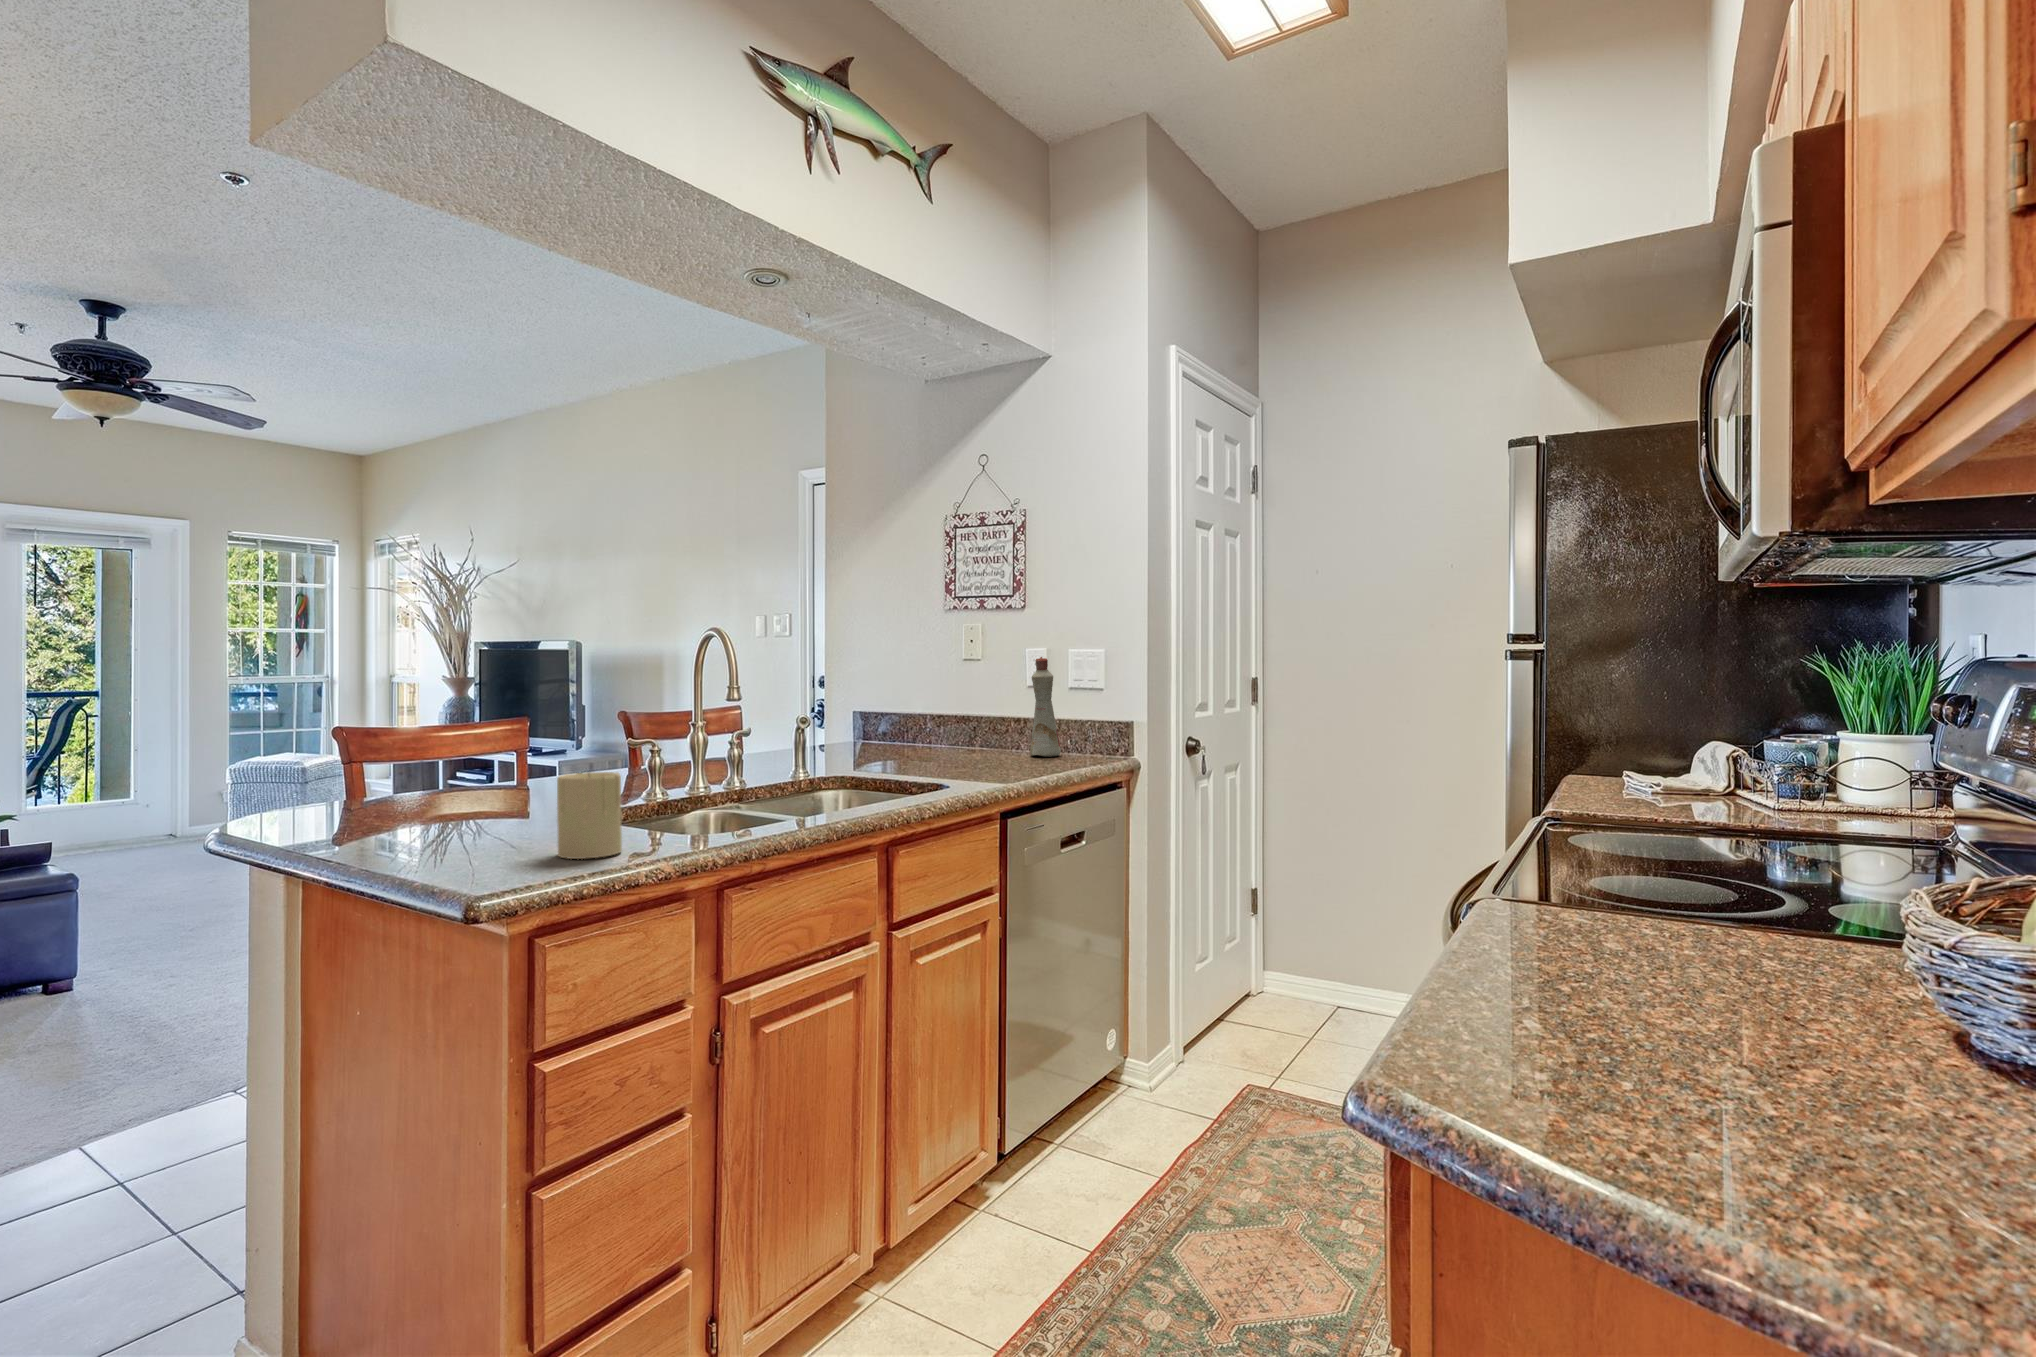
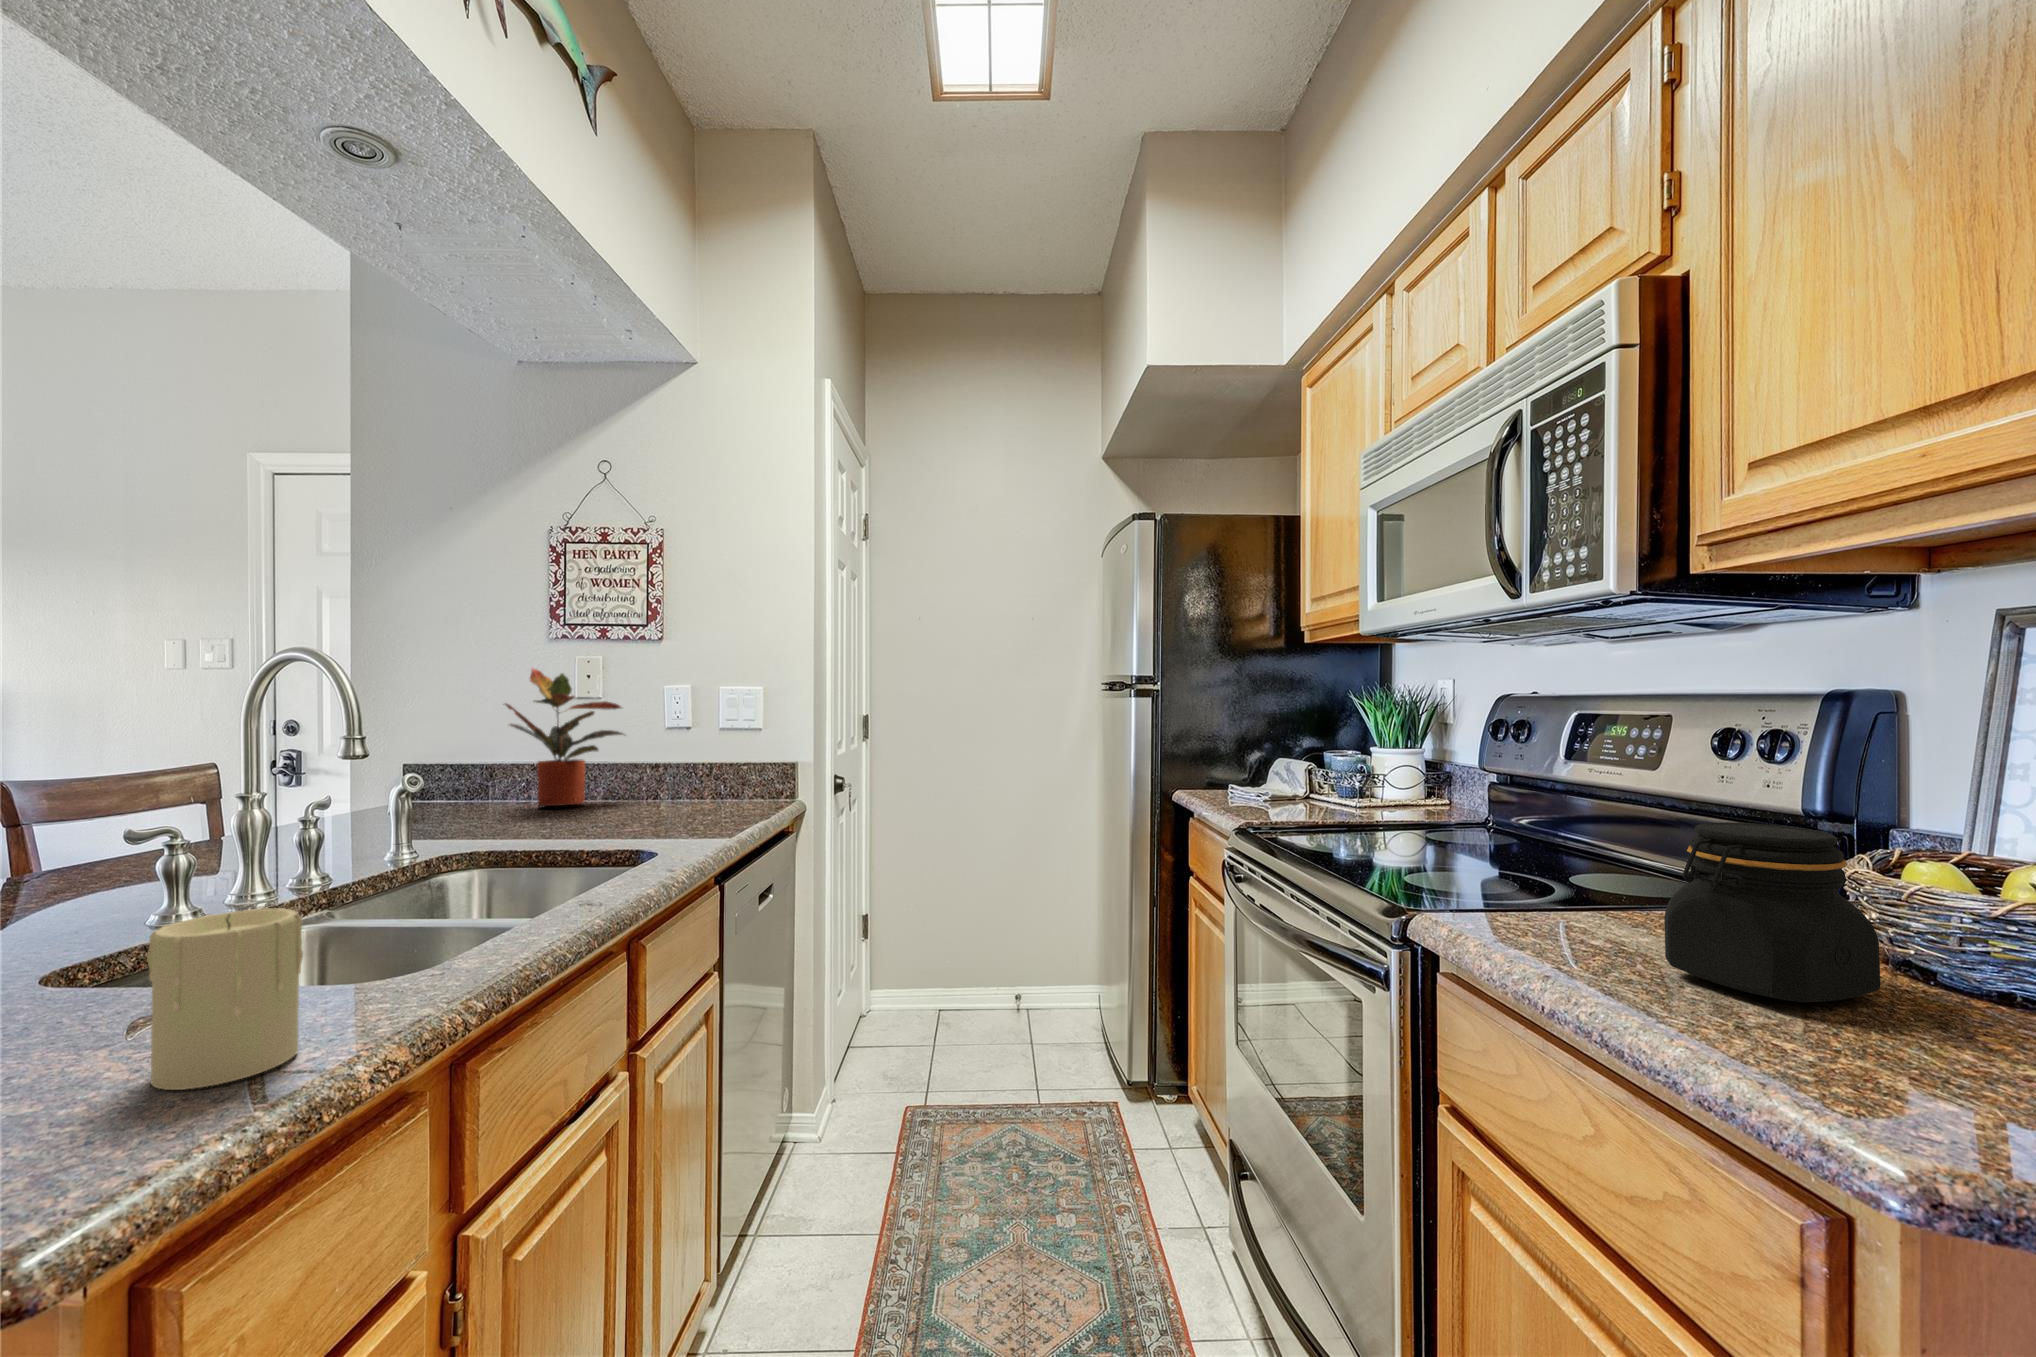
potted plant: none [898,634,994,751] -> present [505,668,624,807]
bottle: present [1030,657,1061,757] -> none [680,694,716,803]
jar: none [1619,806,1889,1029] -> present [1664,822,1880,1002]

